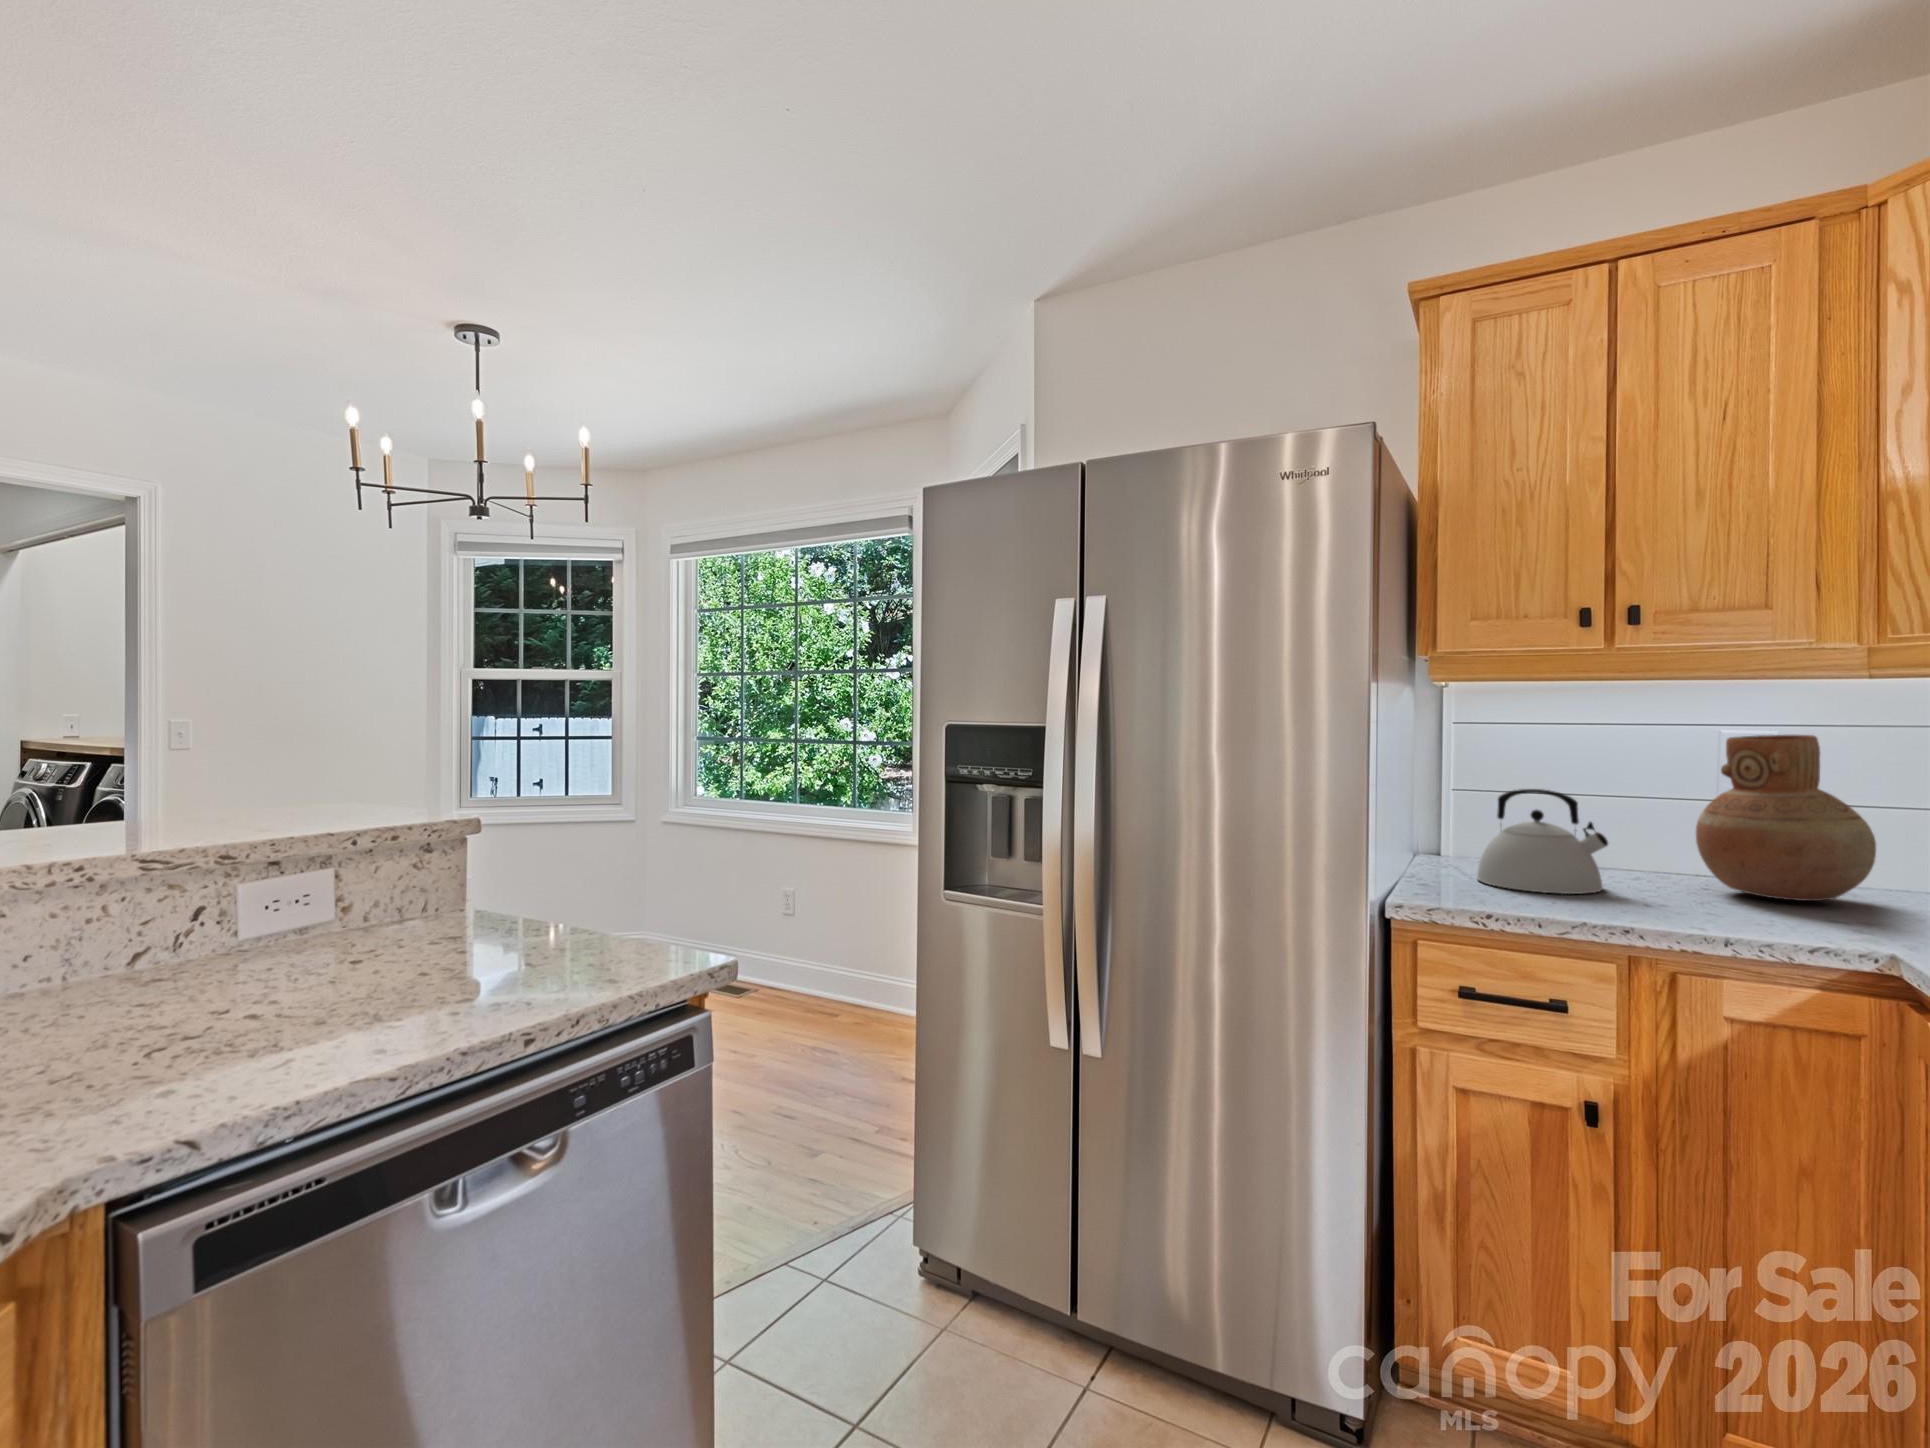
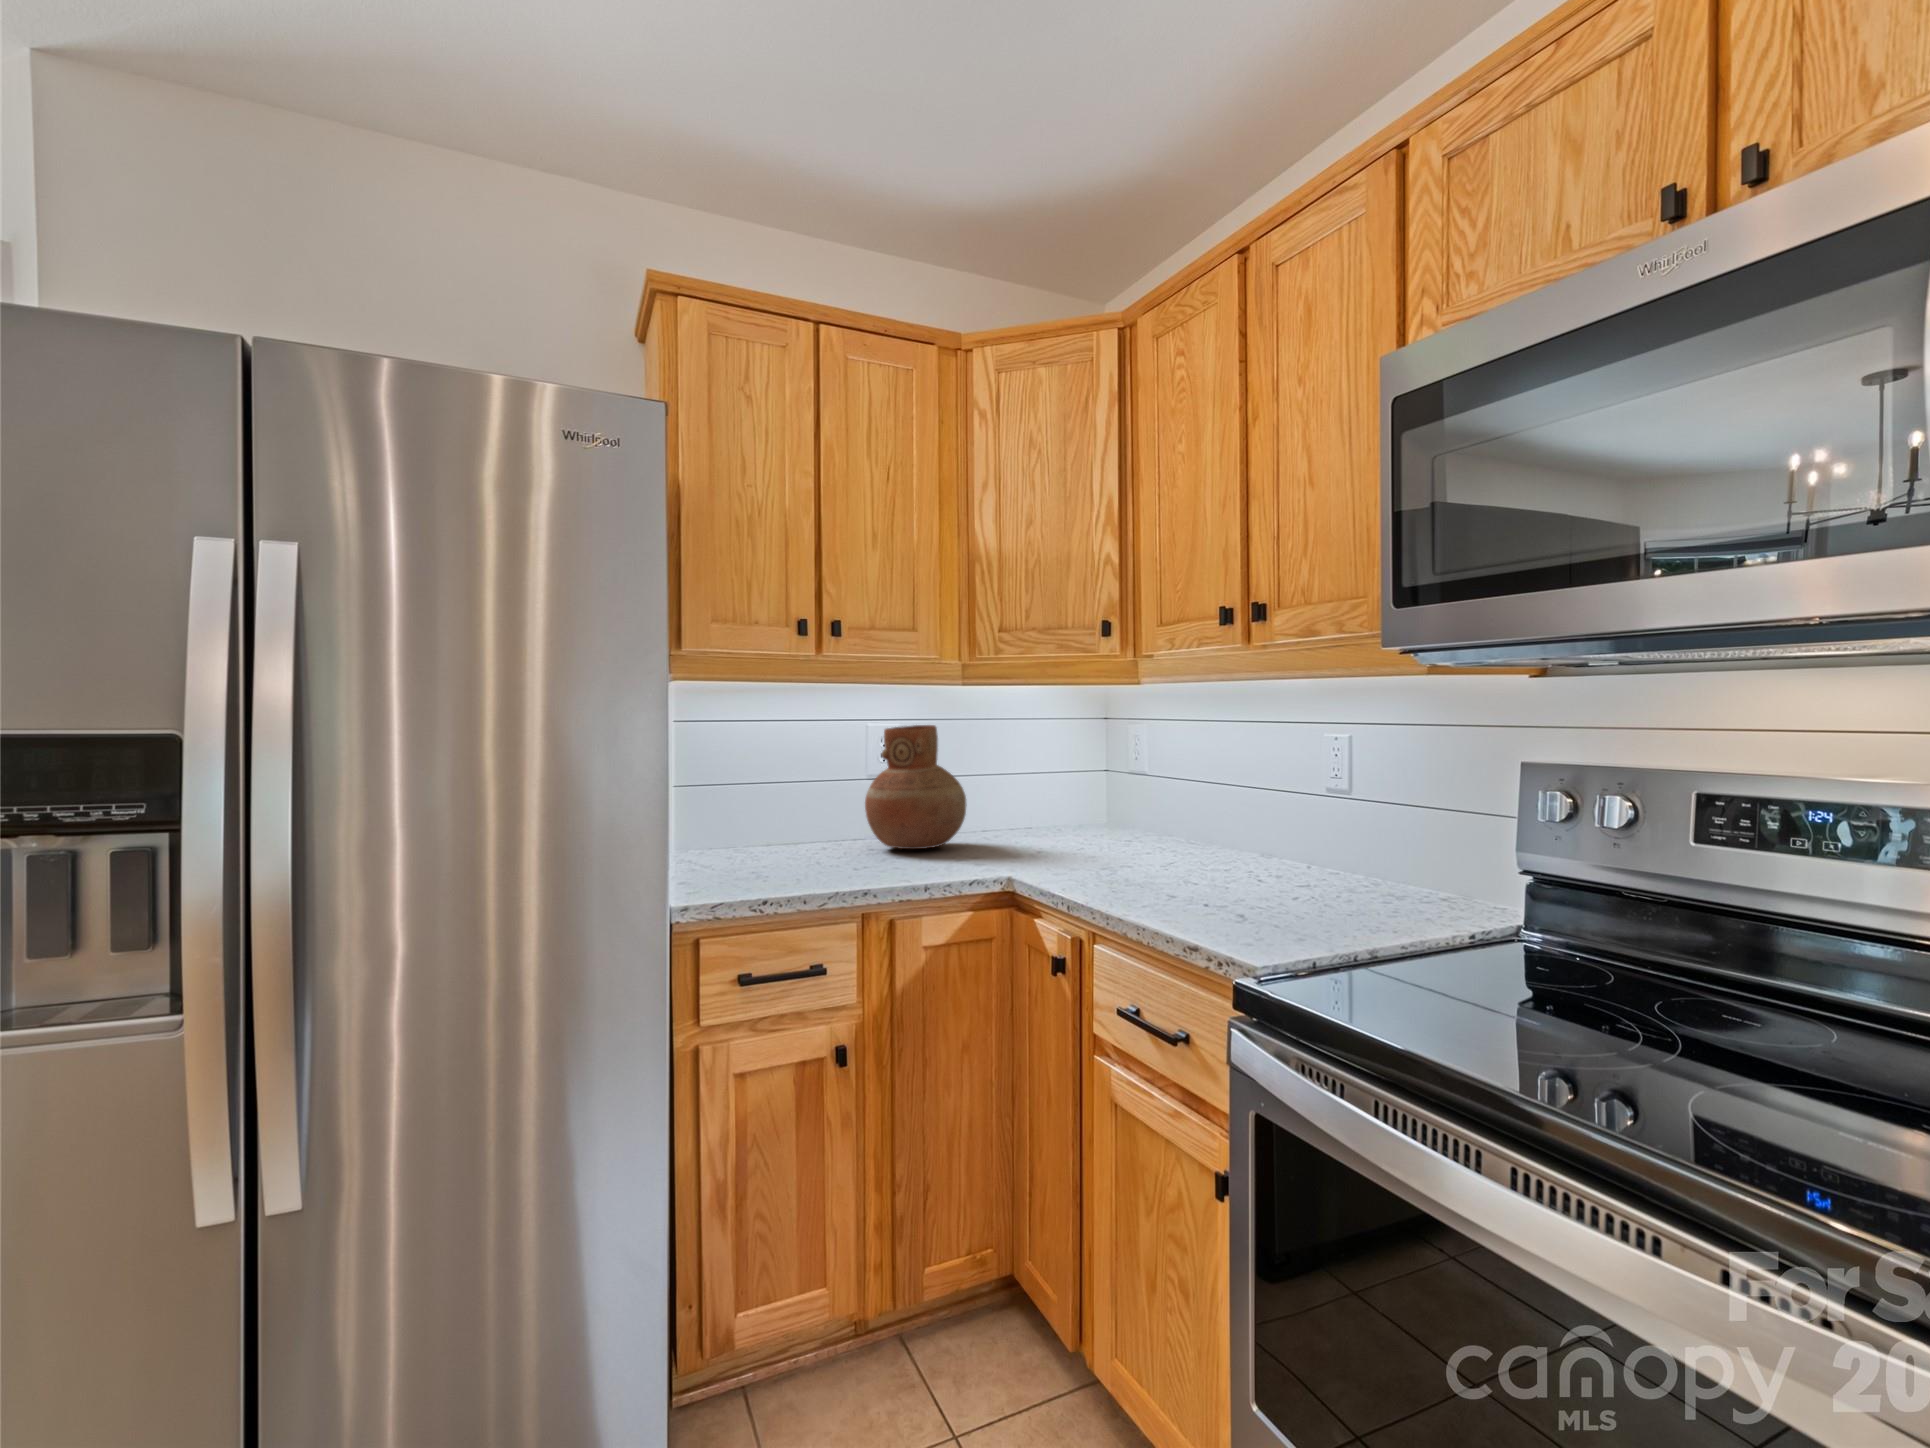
kettle: present [1477,789,1608,894] -> none [716,781,819,875]

